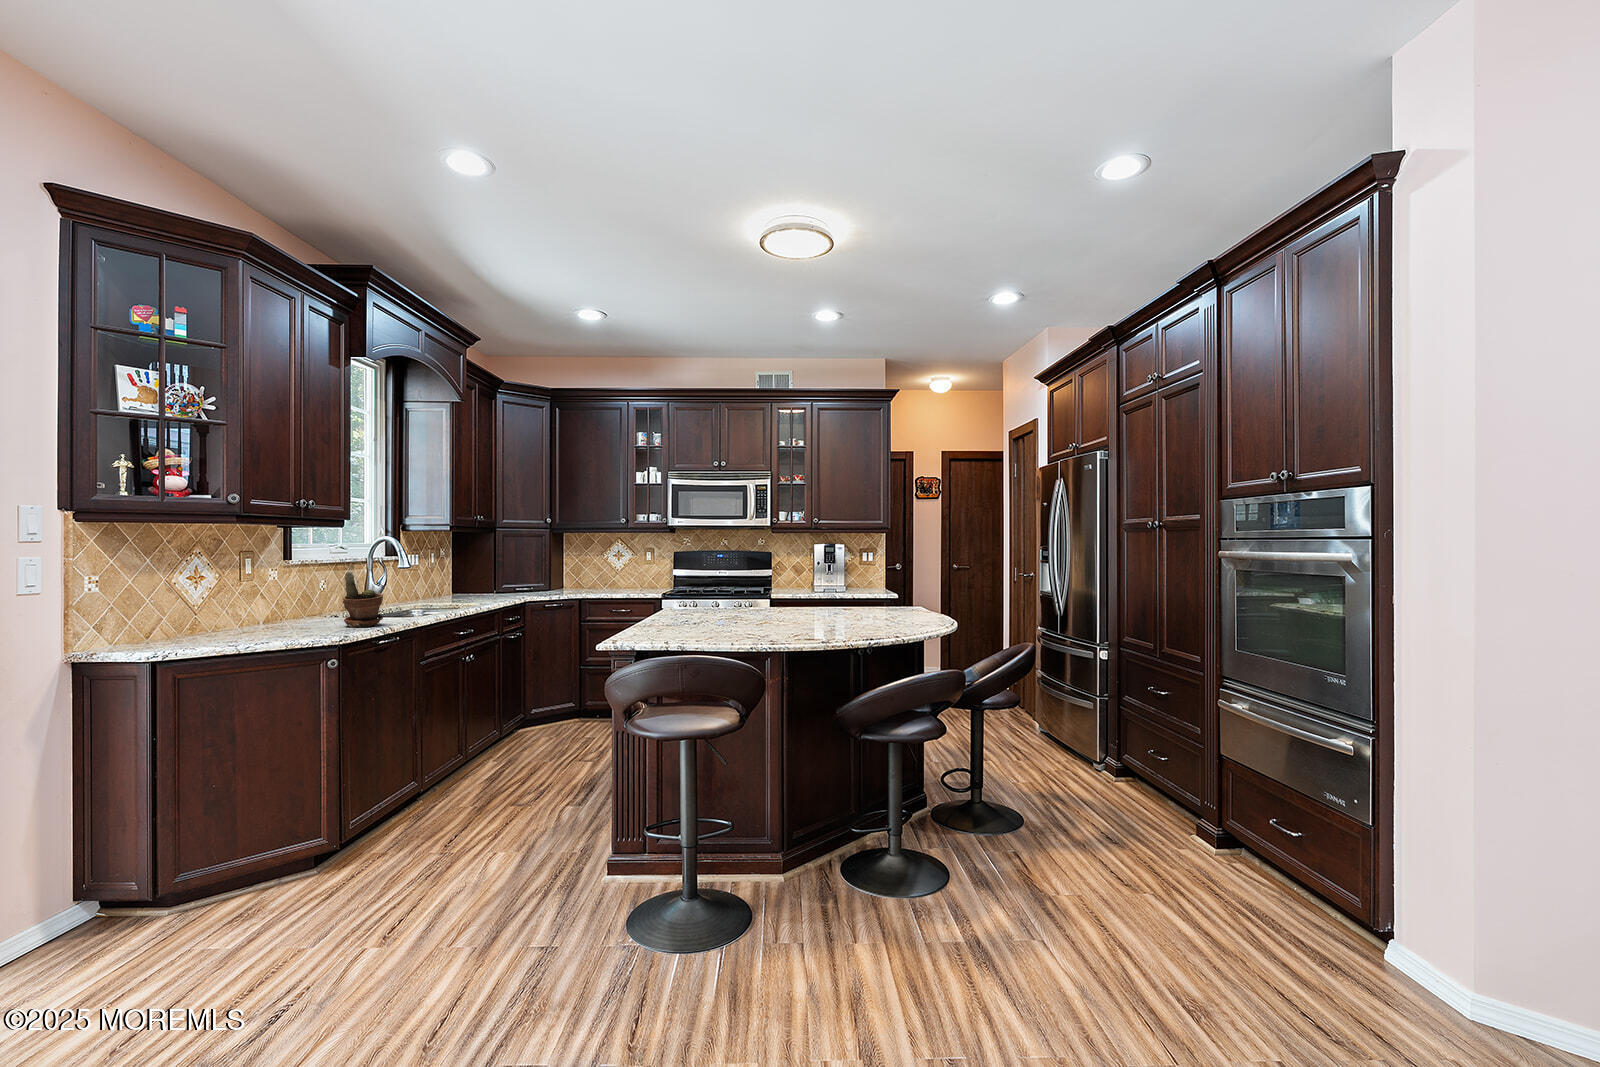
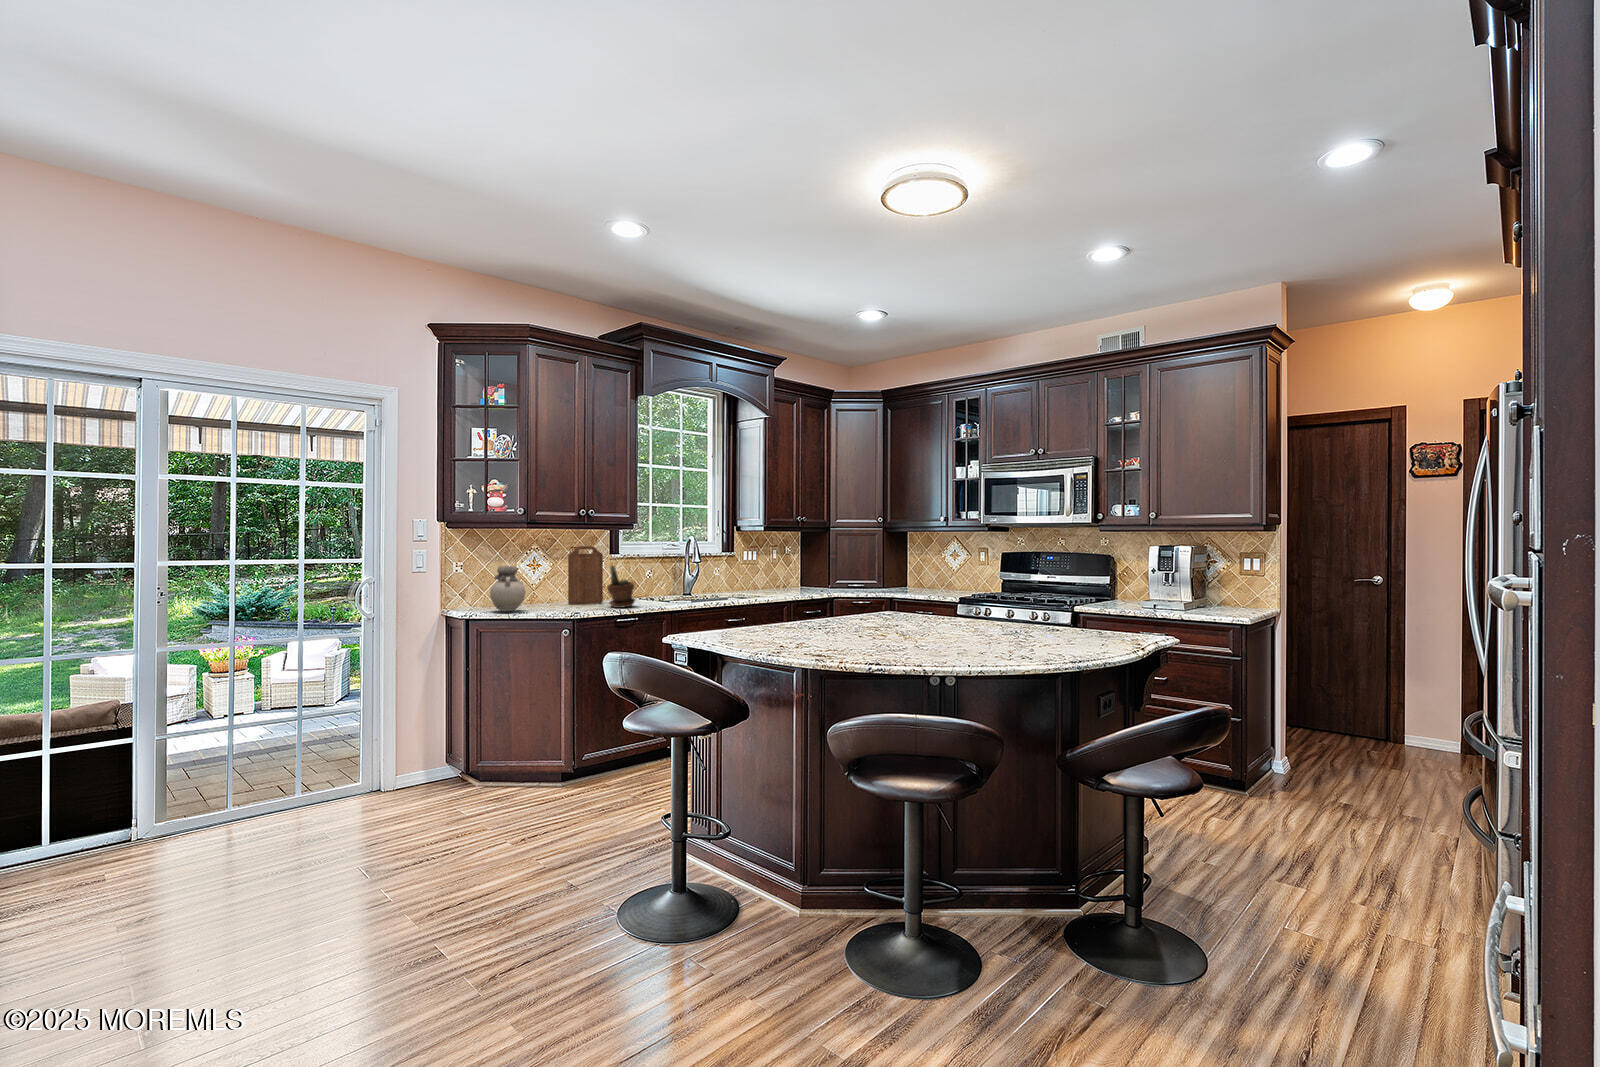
cutting board: none [267,548,315,630] -> present [568,546,603,604]
vase: none [190,576,252,644] -> present [490,566,525,612]

